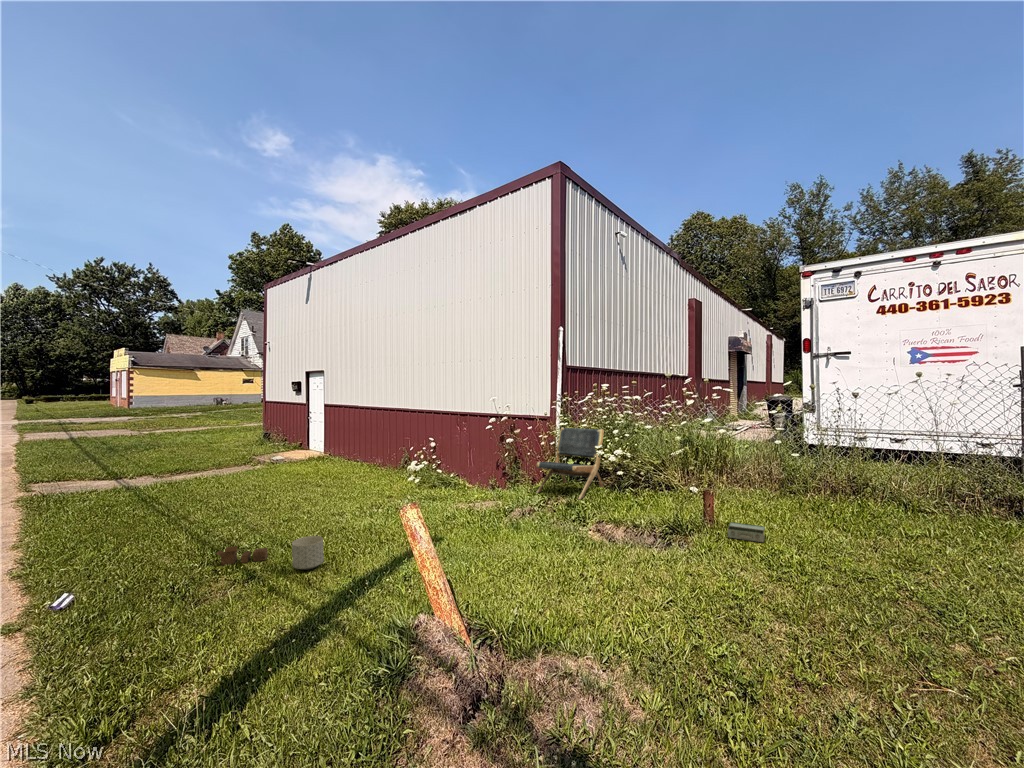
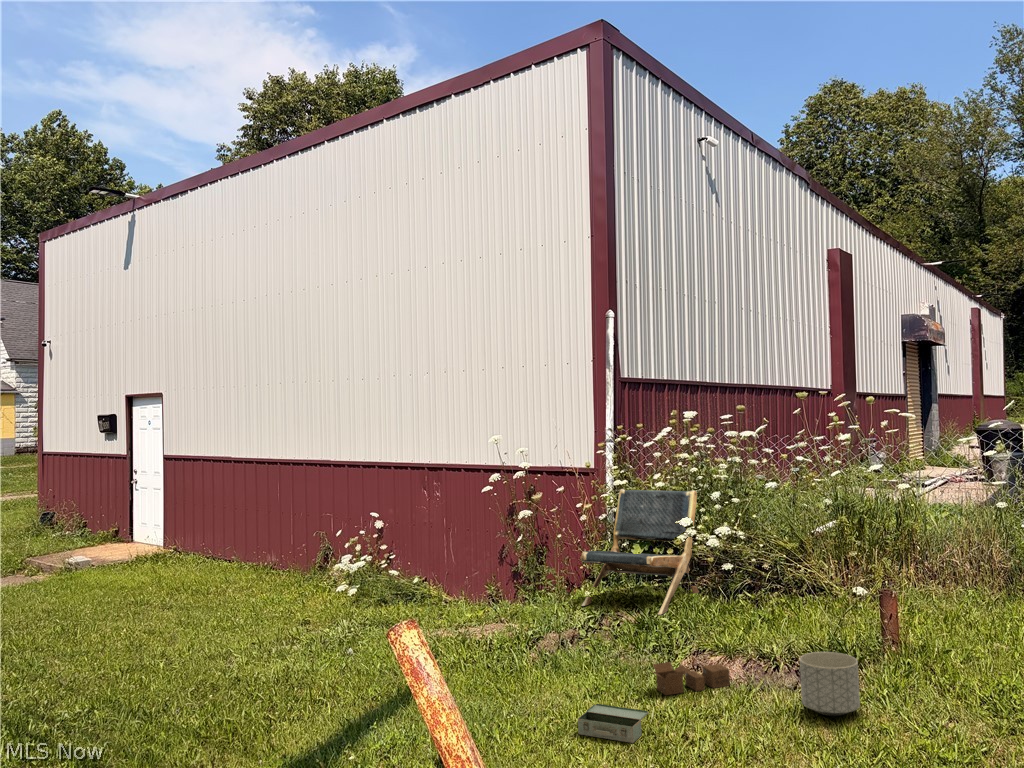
toolbox: present [728,522,765,542] -> present [578,704,648,743]
planter: present [292,536,324,570] -> present [800,652,860,716]
cardboard box: present [216,546,268,565] -> present [653,662,730,695]

